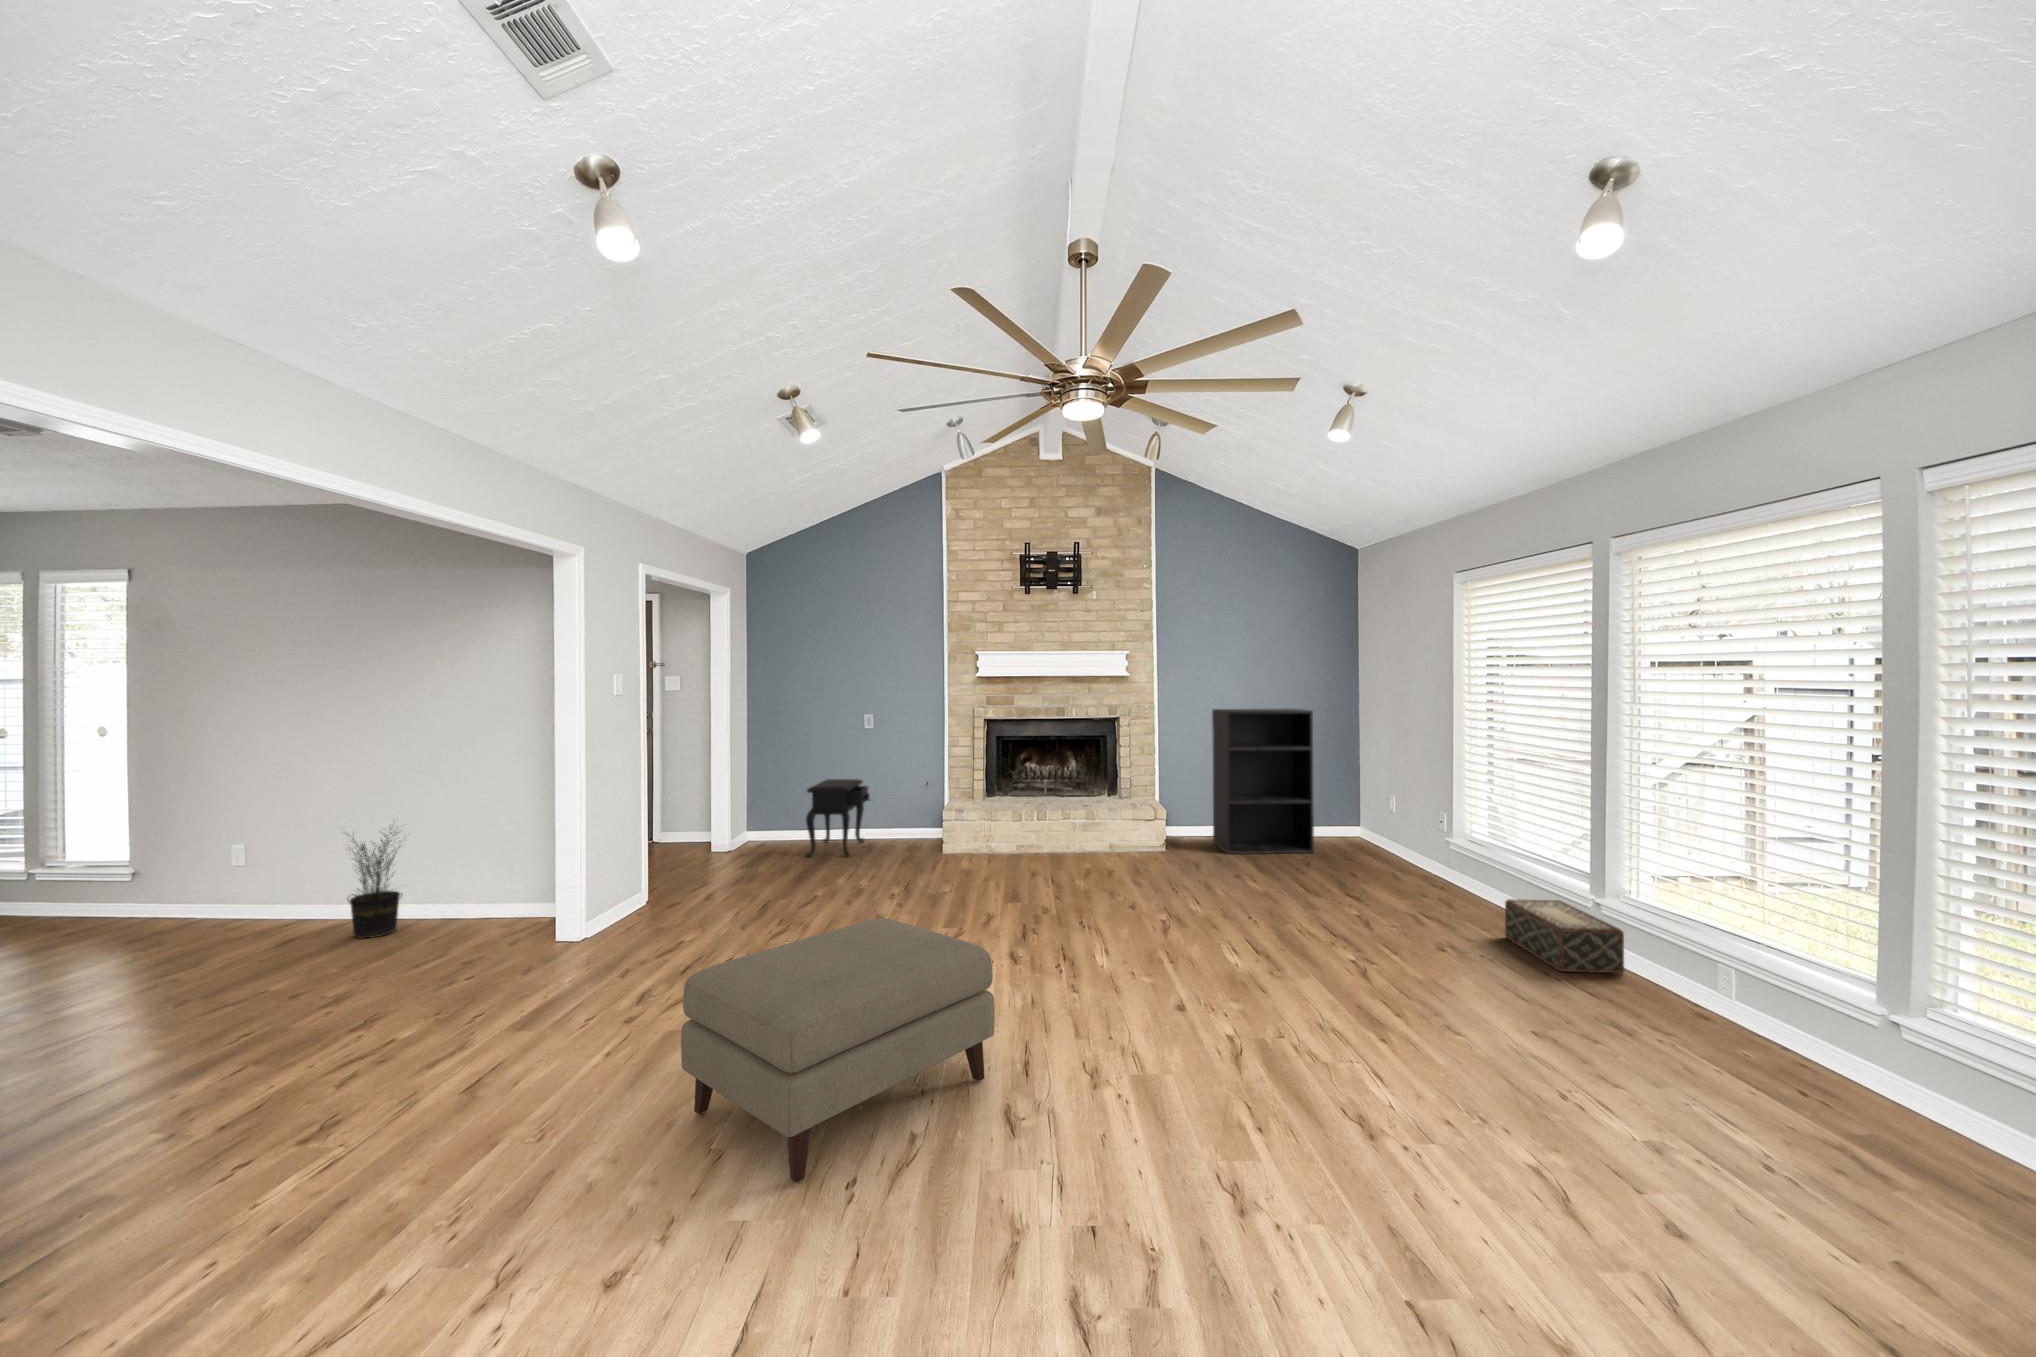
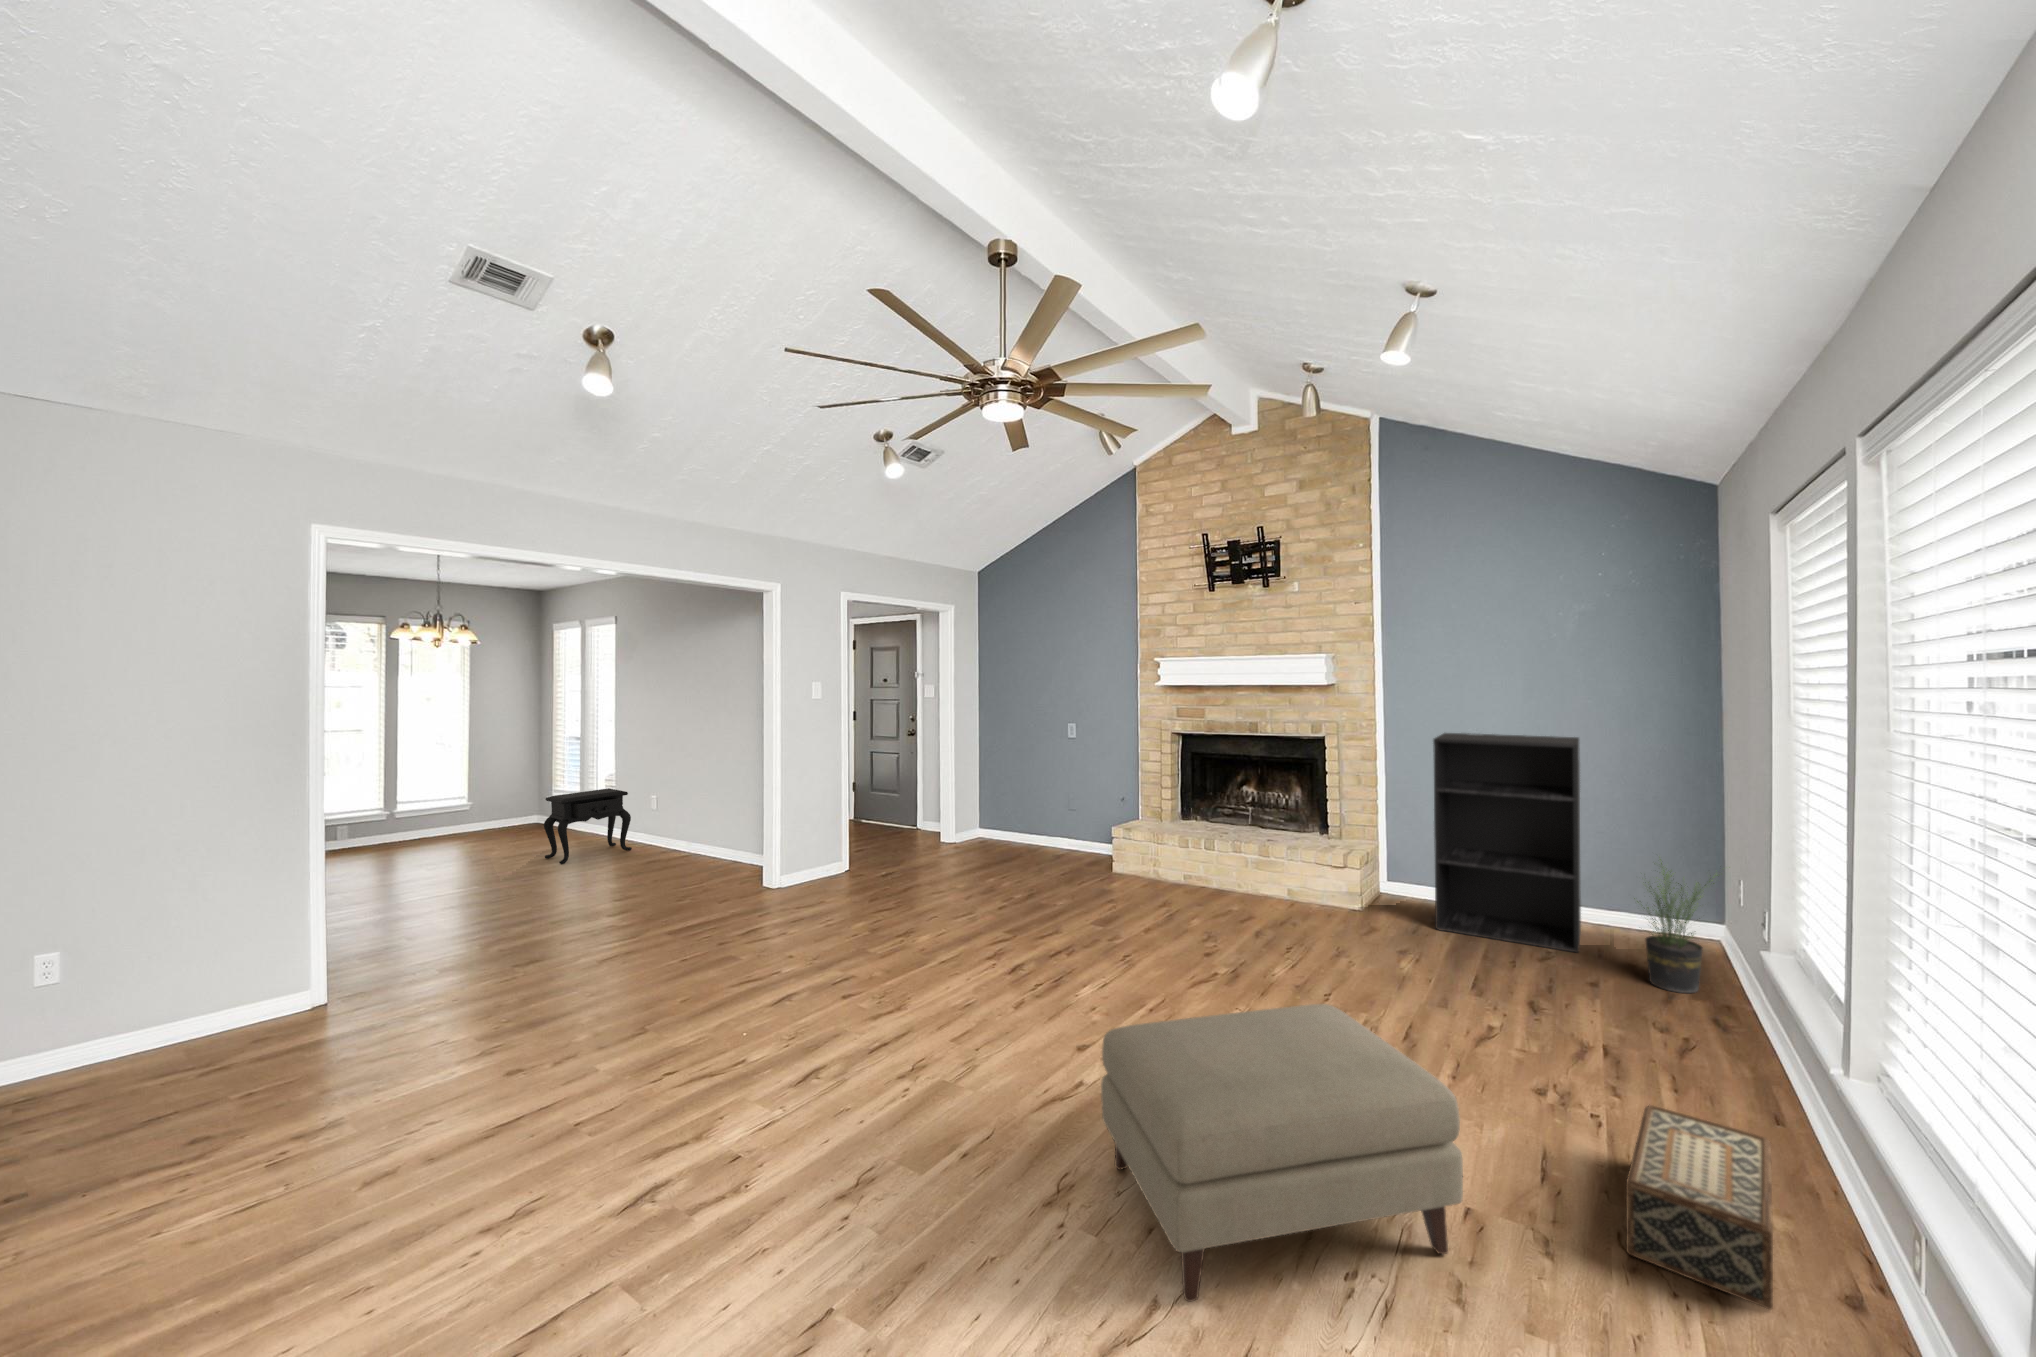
side table: present [805,779,870,857] -> present [544,788,632,864]
potted plant: present [349,824,402,938] -> present [1634,859,1718,993]
ottoman: present [681,918,995,1183] -> present [1101,1004,1463,1302]

